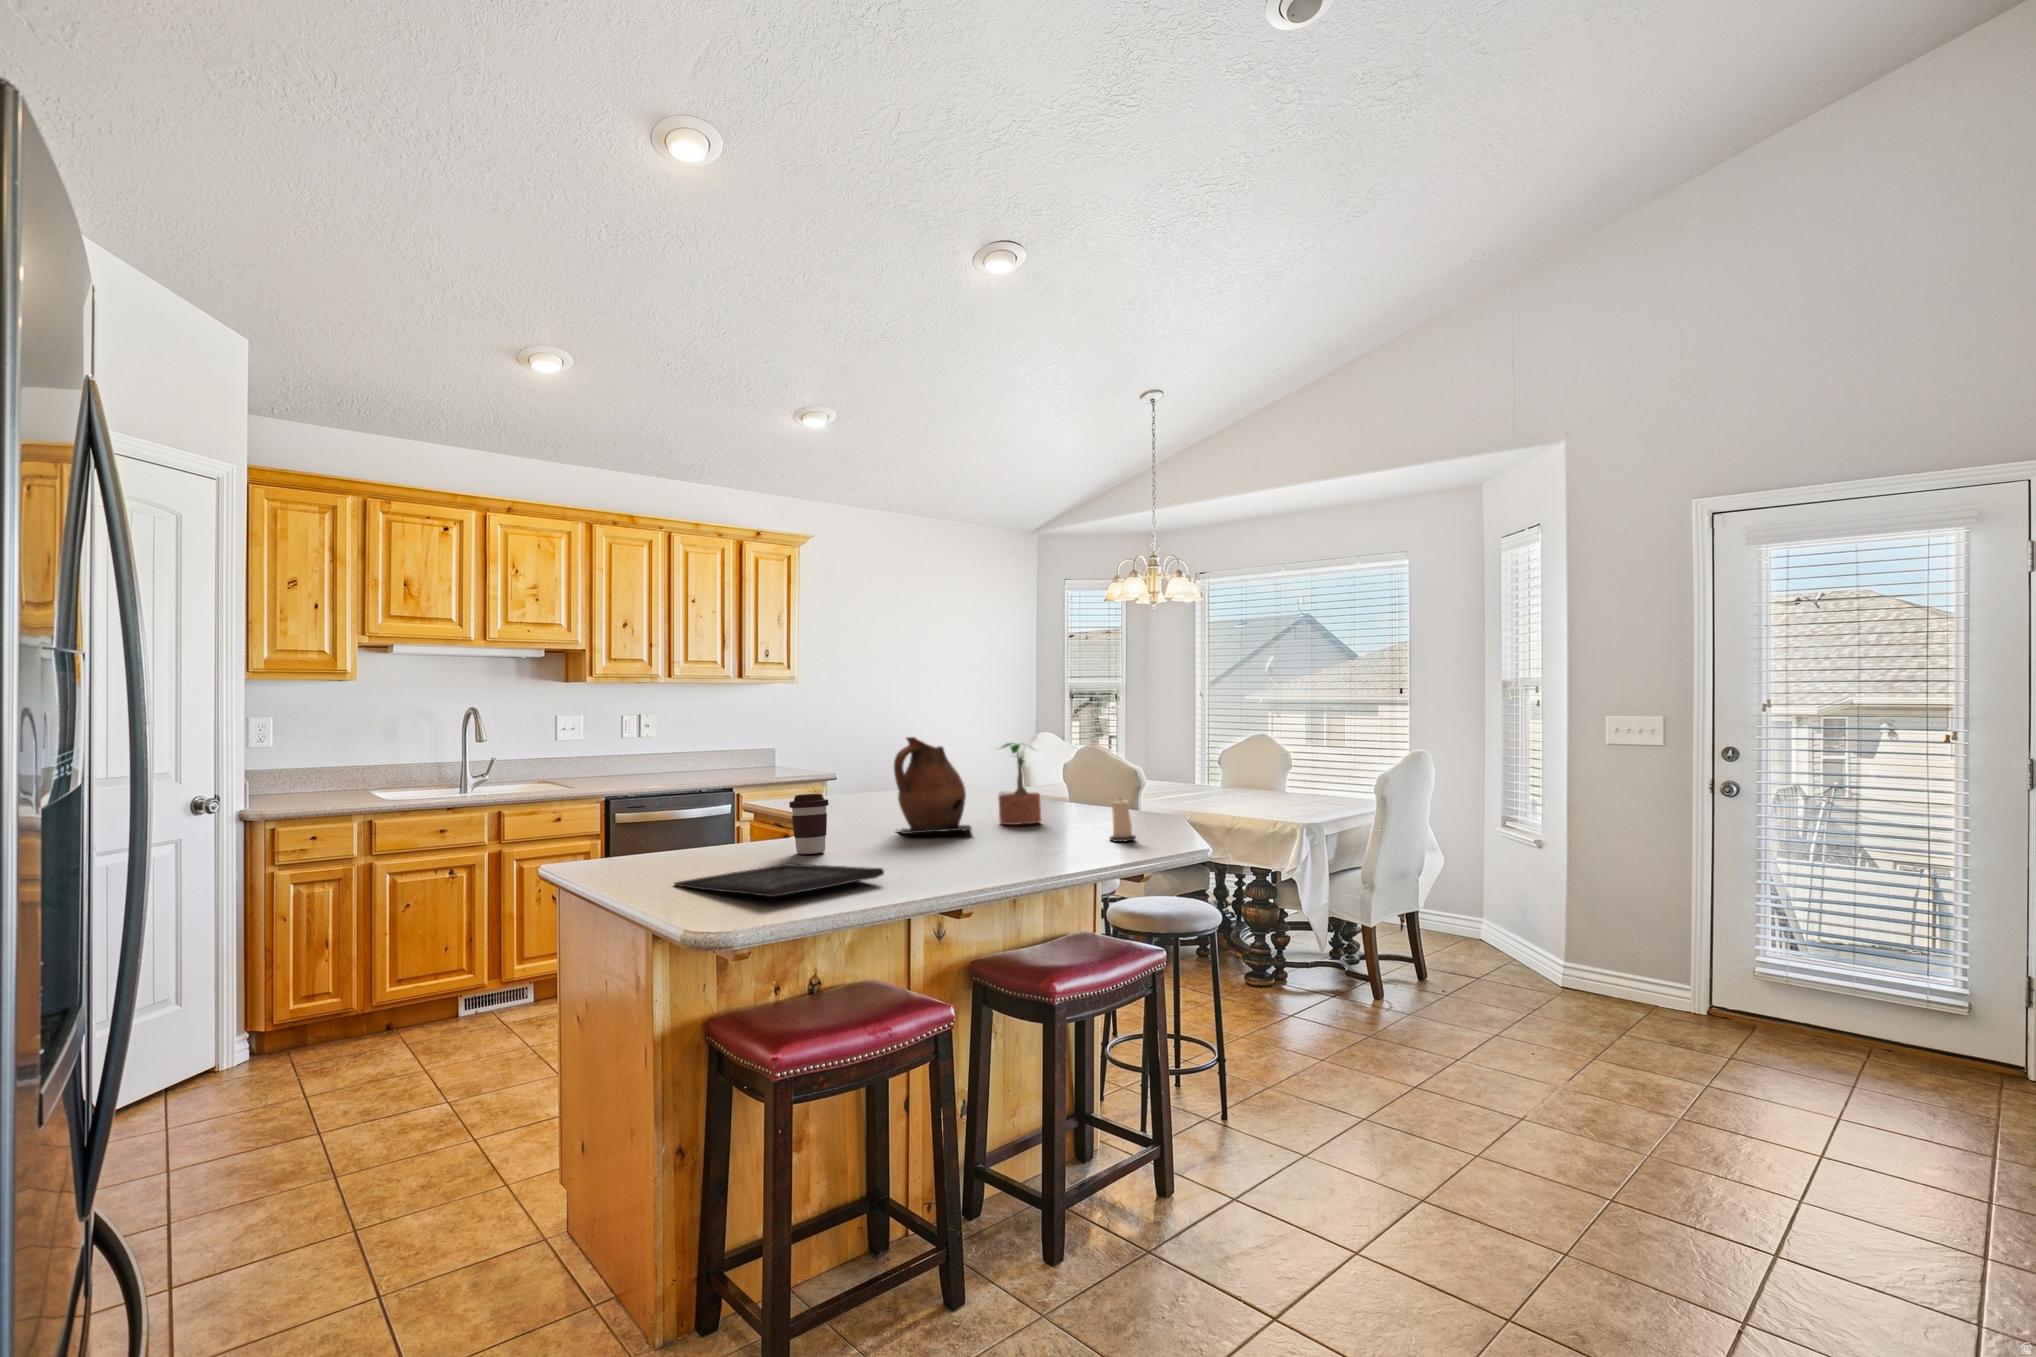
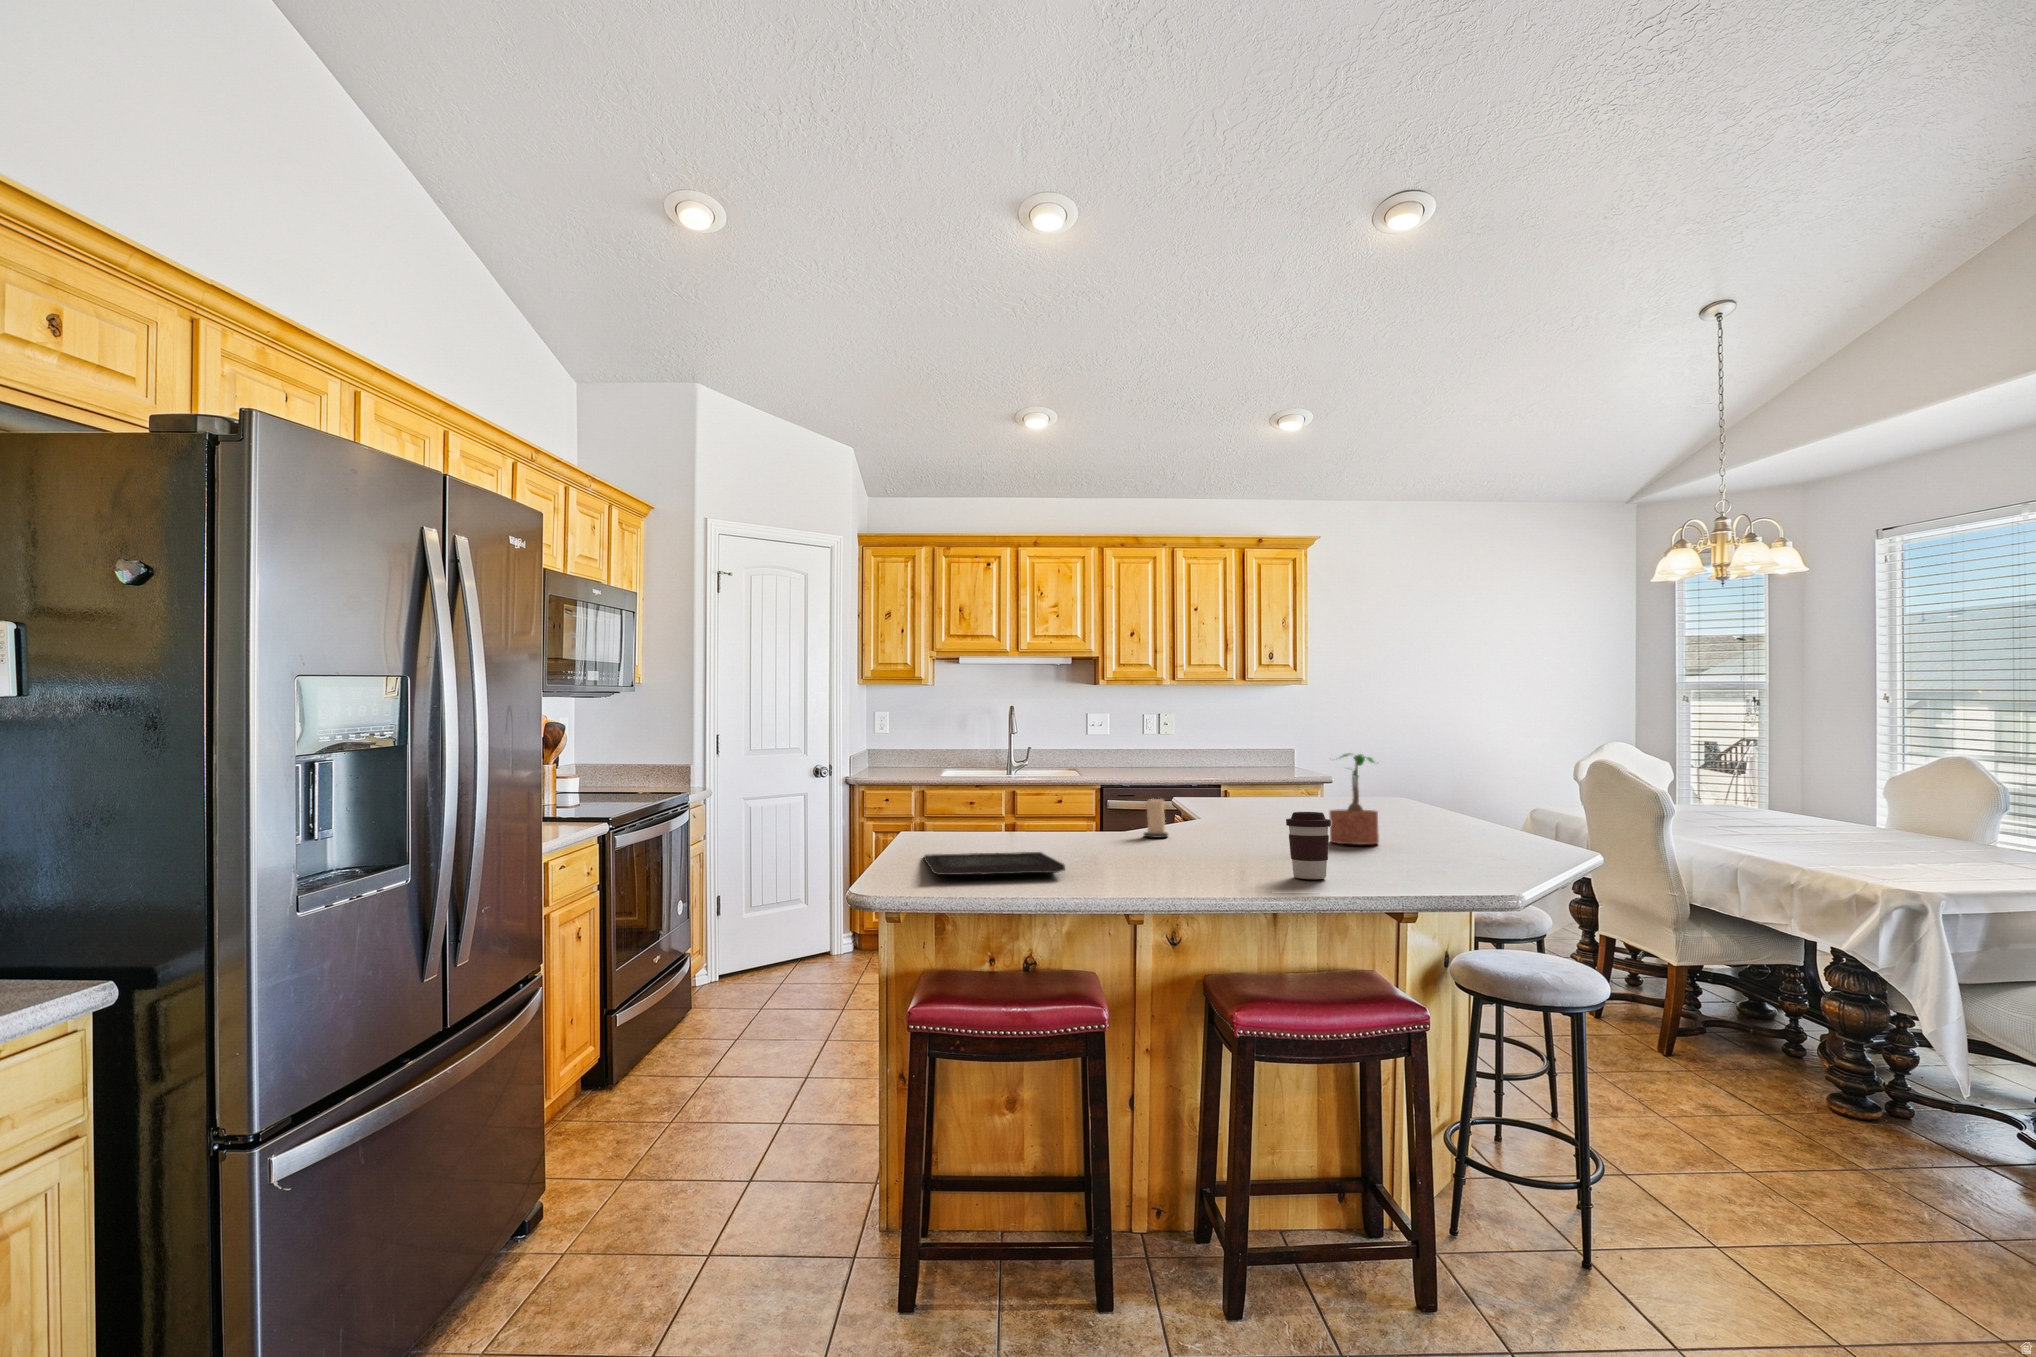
ceramic pitcher: present [894,737,972,834] -> none [1194,742,1290,844]
coffee cup: present [789,794,829,854] -> present [1286,812,1331,879]
candle: present [1110,800,1136,842] -> present [1144,799,1168,838]

